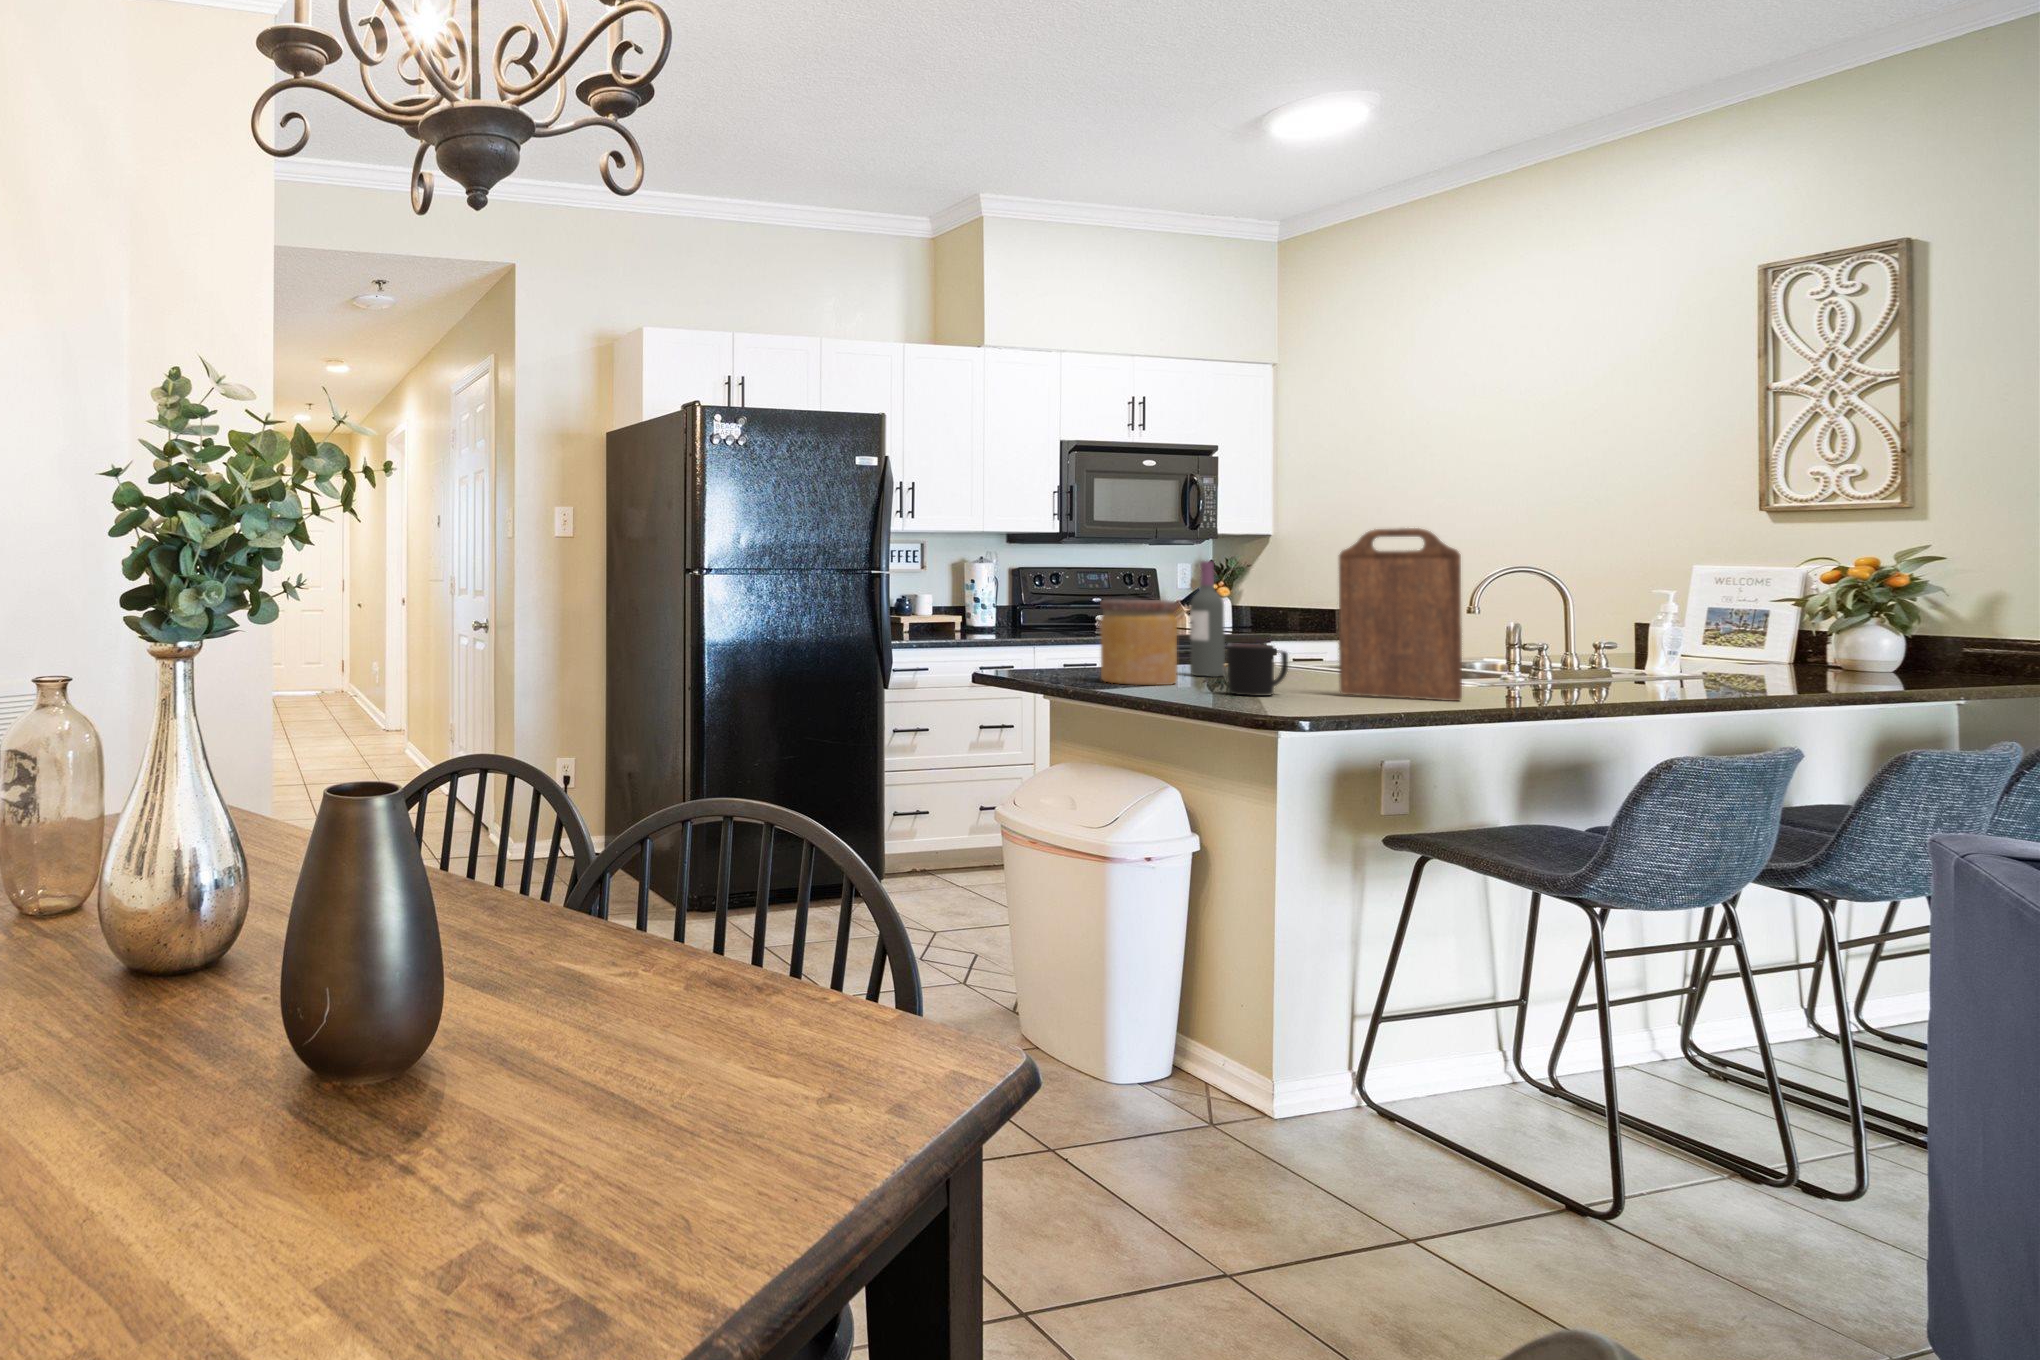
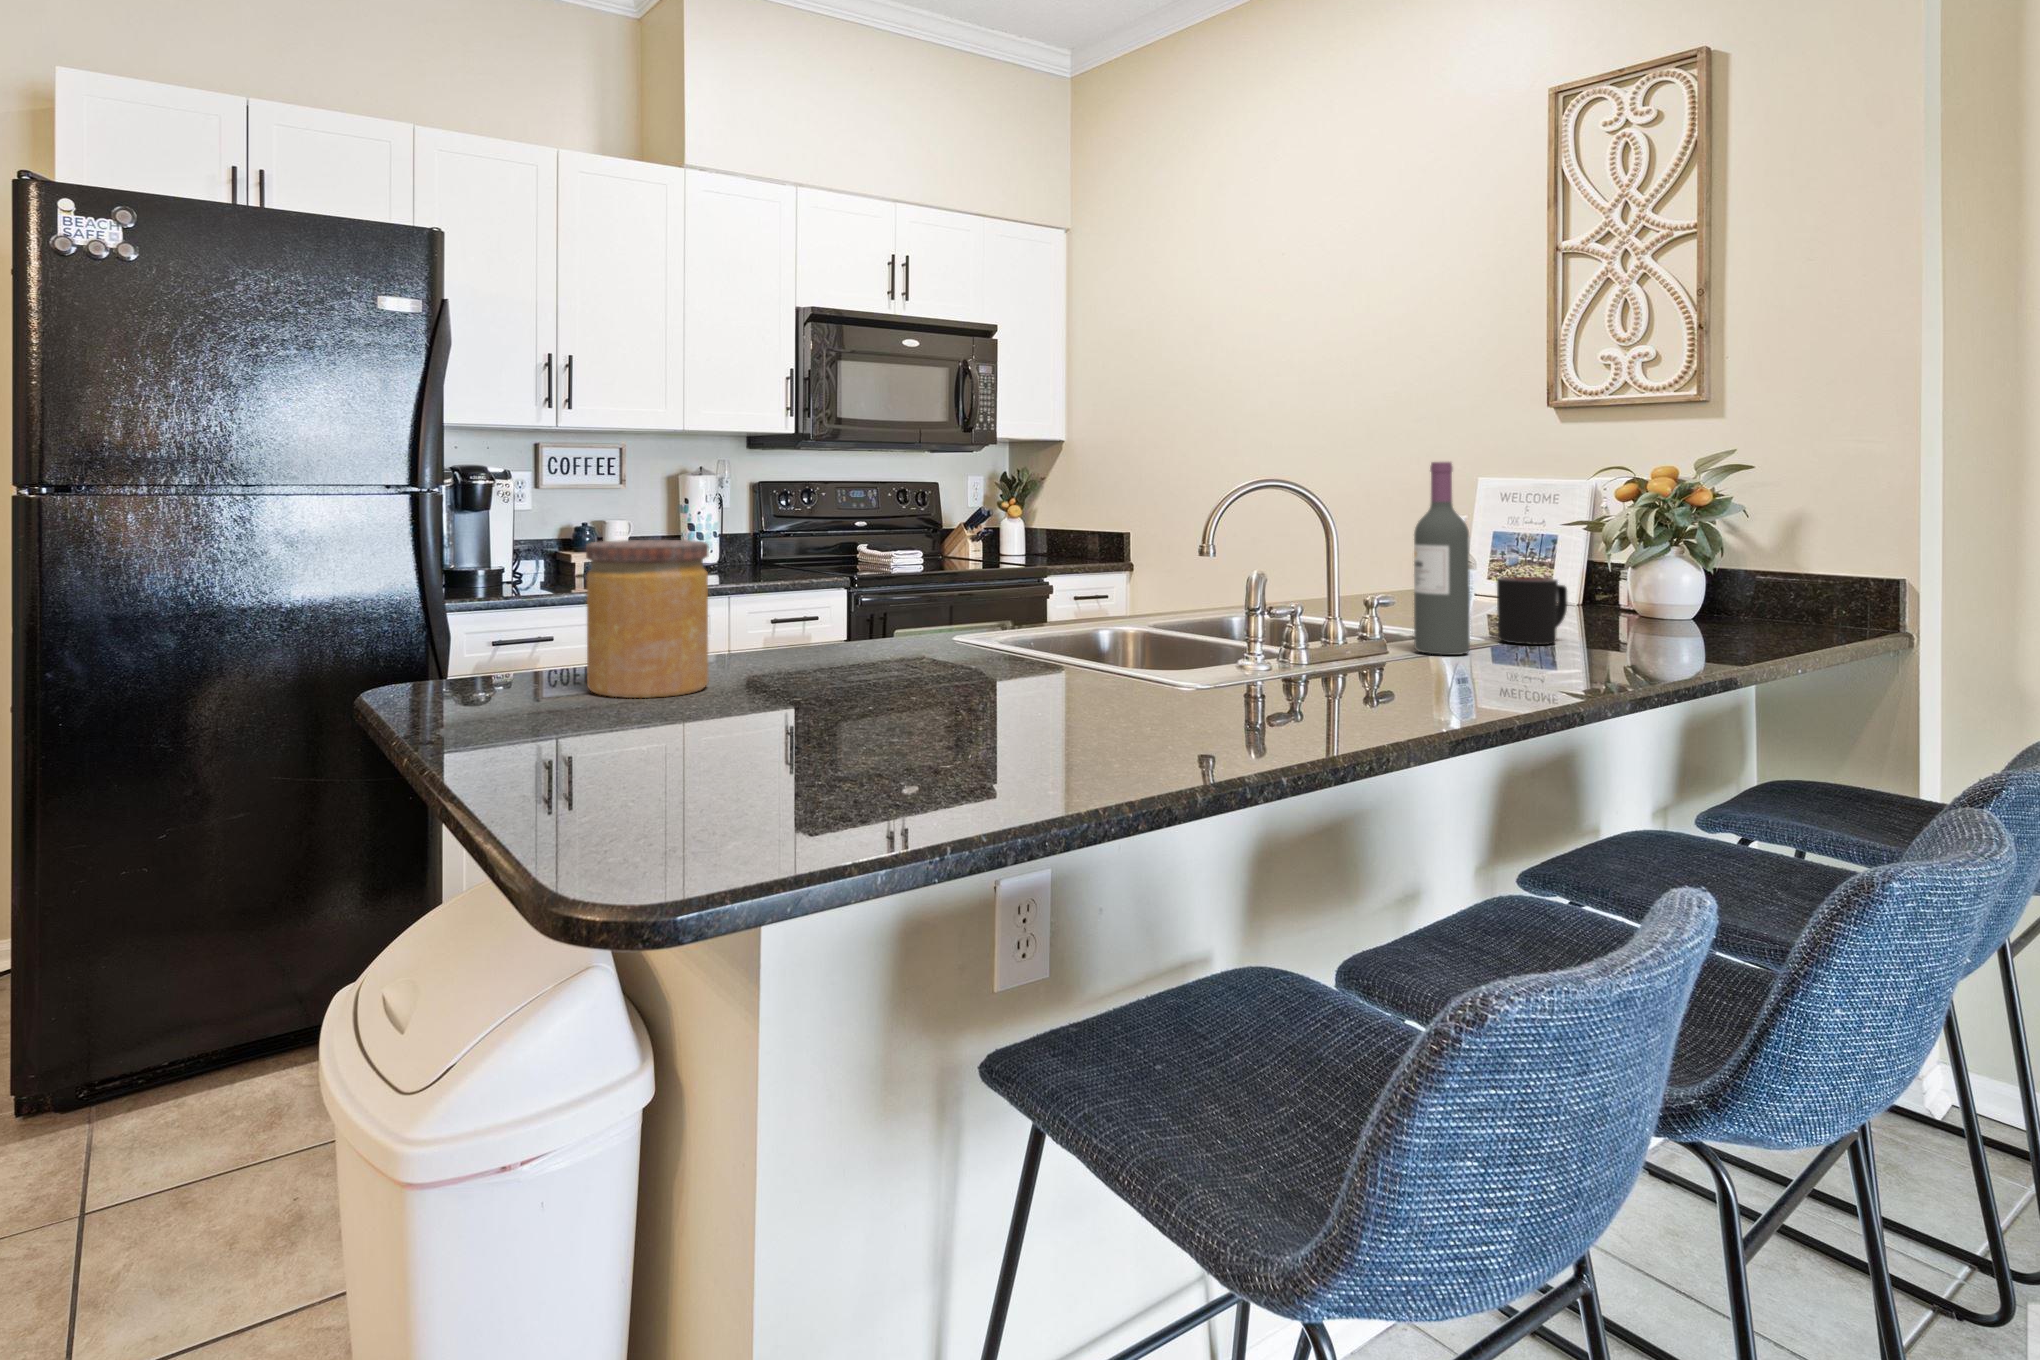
cutting board: present [1339,528,1462,701] -> none [890,406,1074,742]
wine bottle: present [1190,561,1225,677] -> present [1414,462,1470,655]
mug: present [1227,644,1288,696] -> present [1497,577,1567,645]

